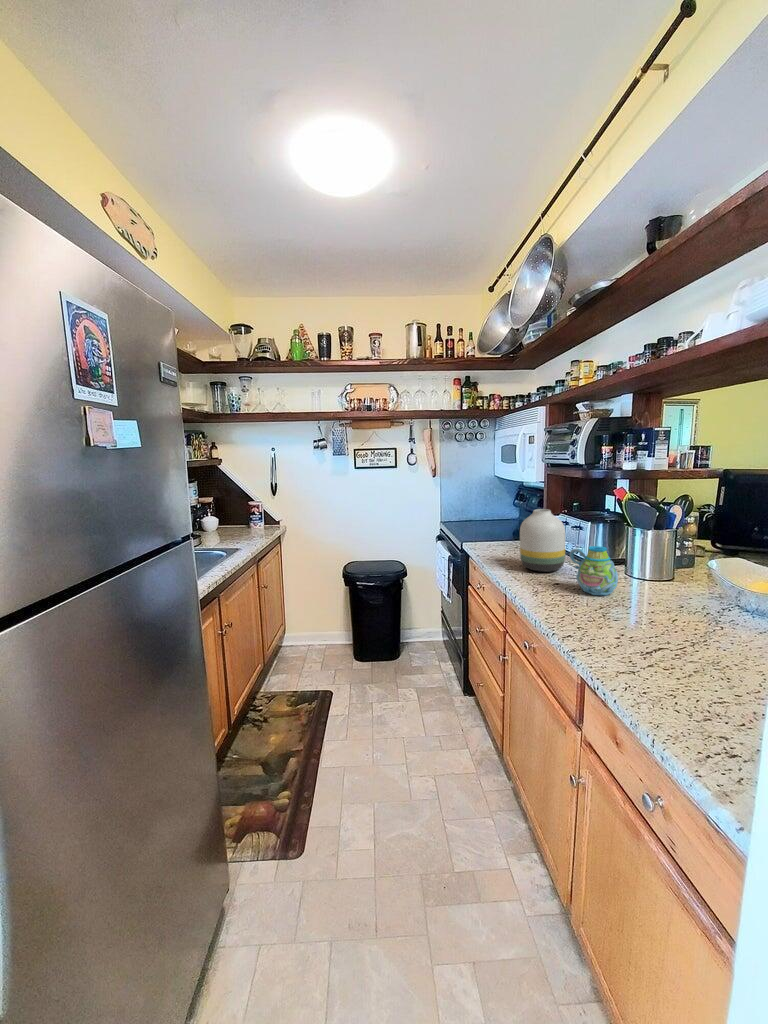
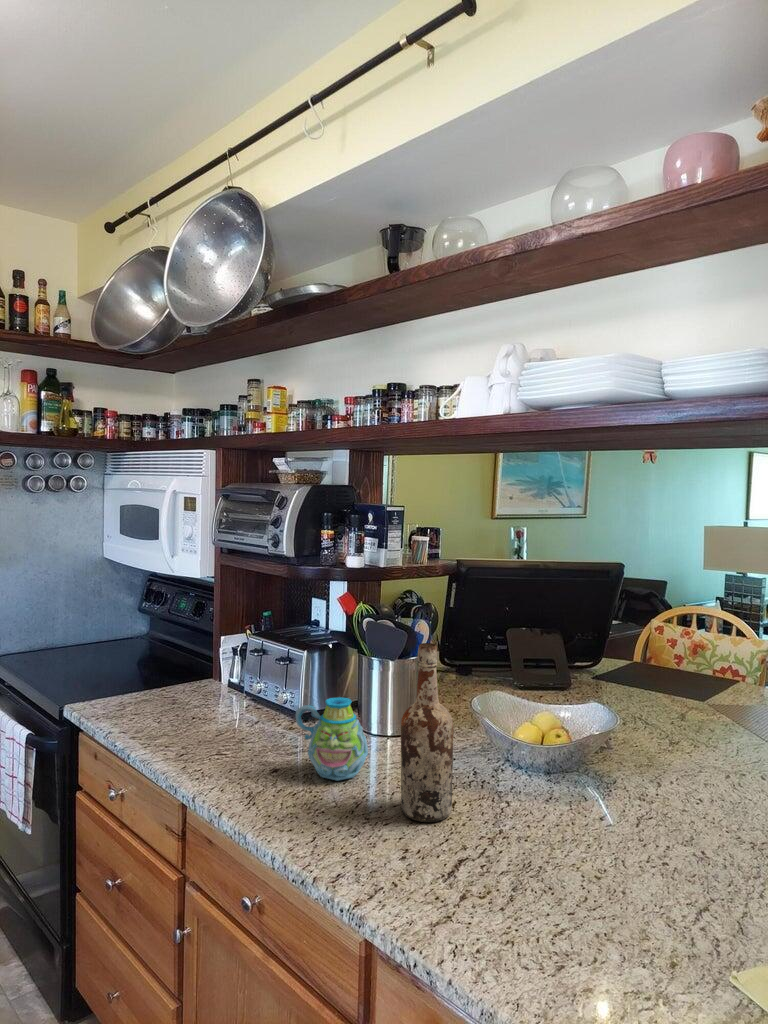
vase: present [520,509,565,572] -> none [201,636,275,750]
wine bottle: none [630,510,675,628] -> present [401,643,453,822]

